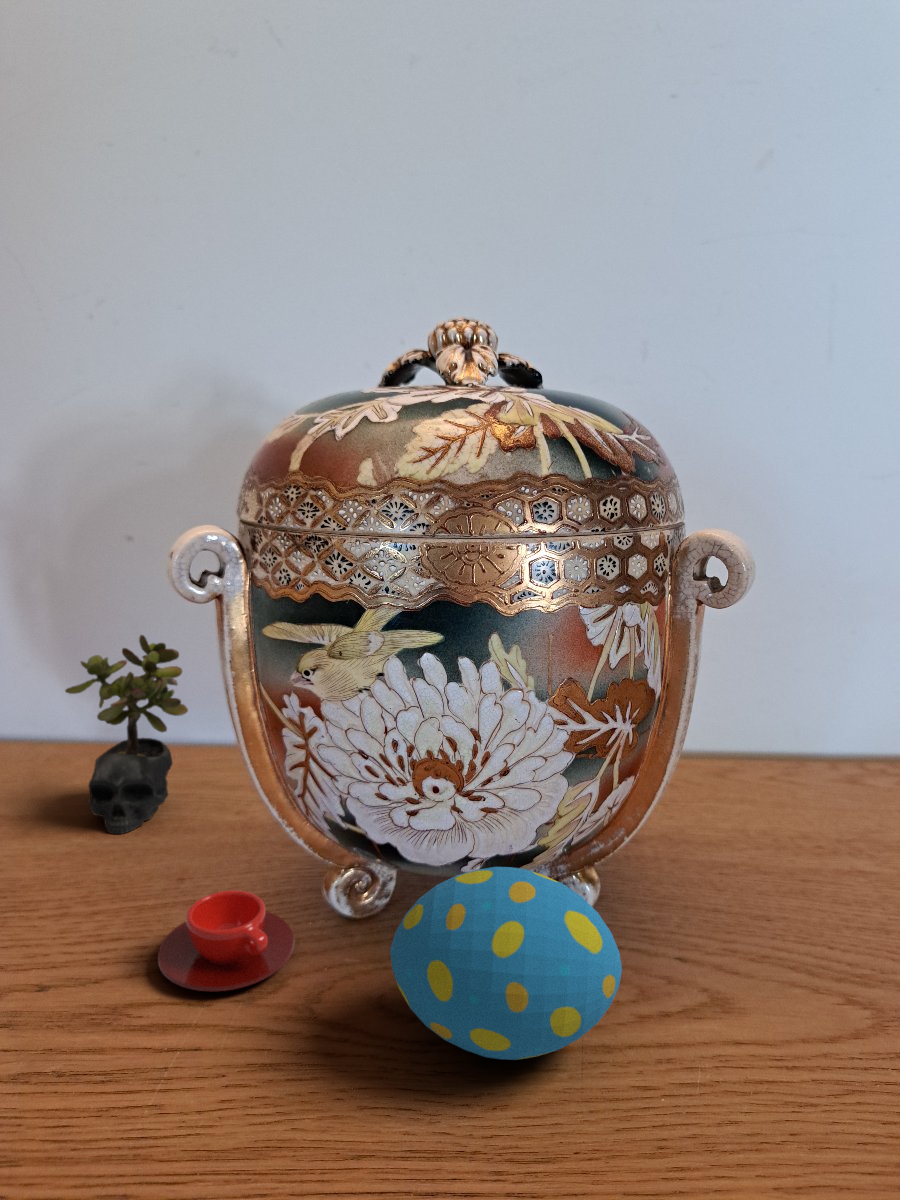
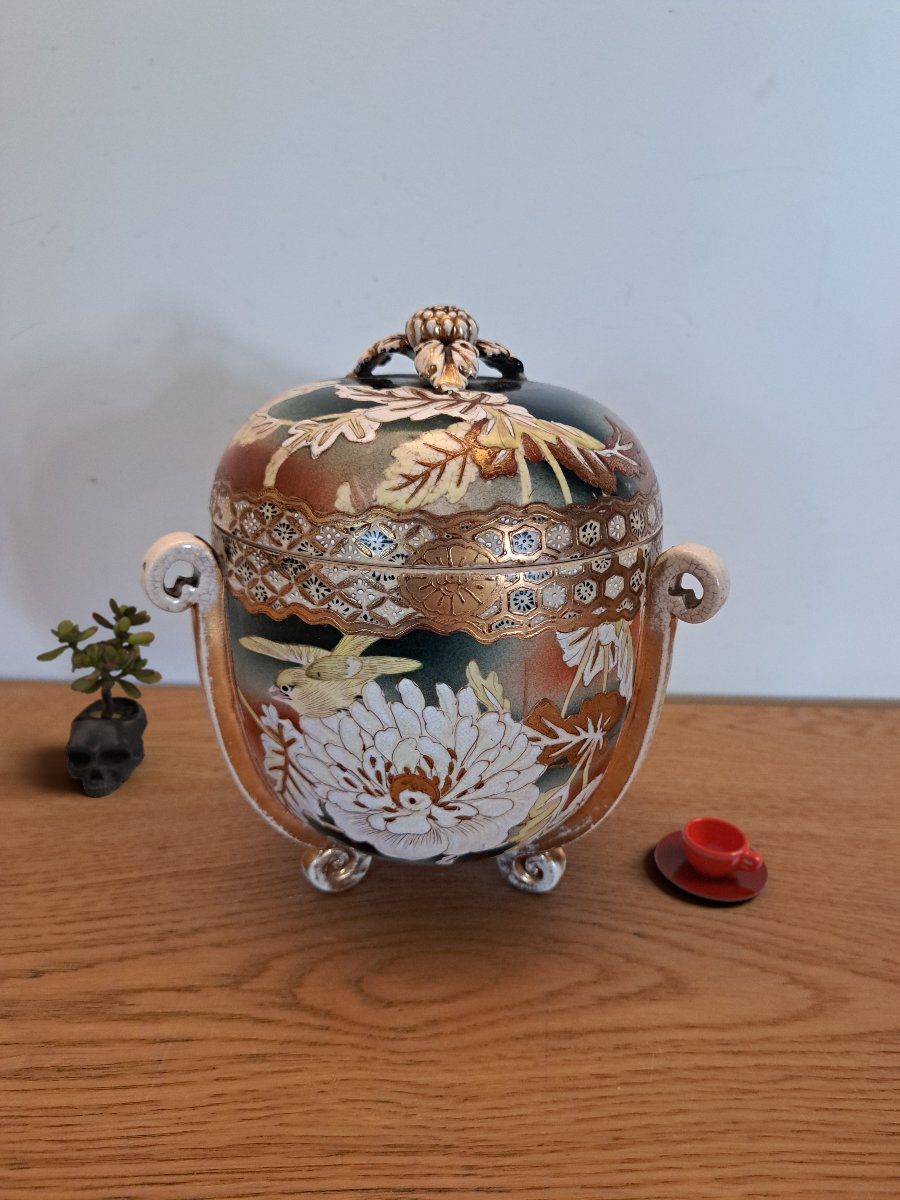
decorative egg: present [390,867,622,1060] -> none [368,871,586,1052]
teacup: present [158,890,294,991] -> present [655,817,768,901]

